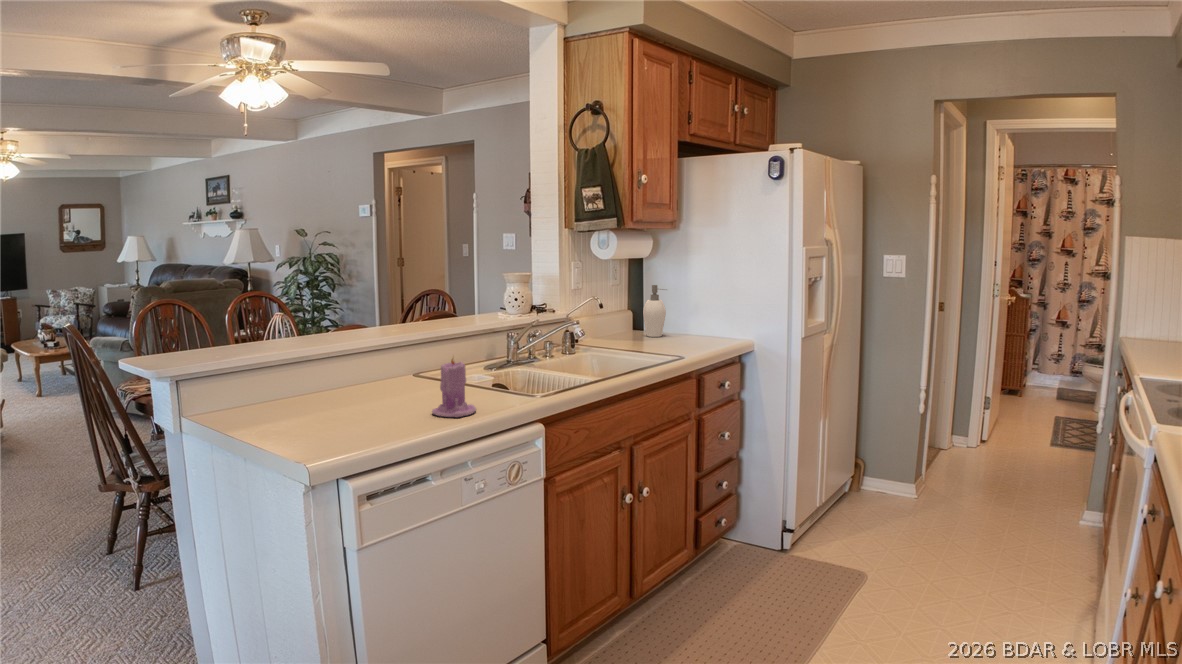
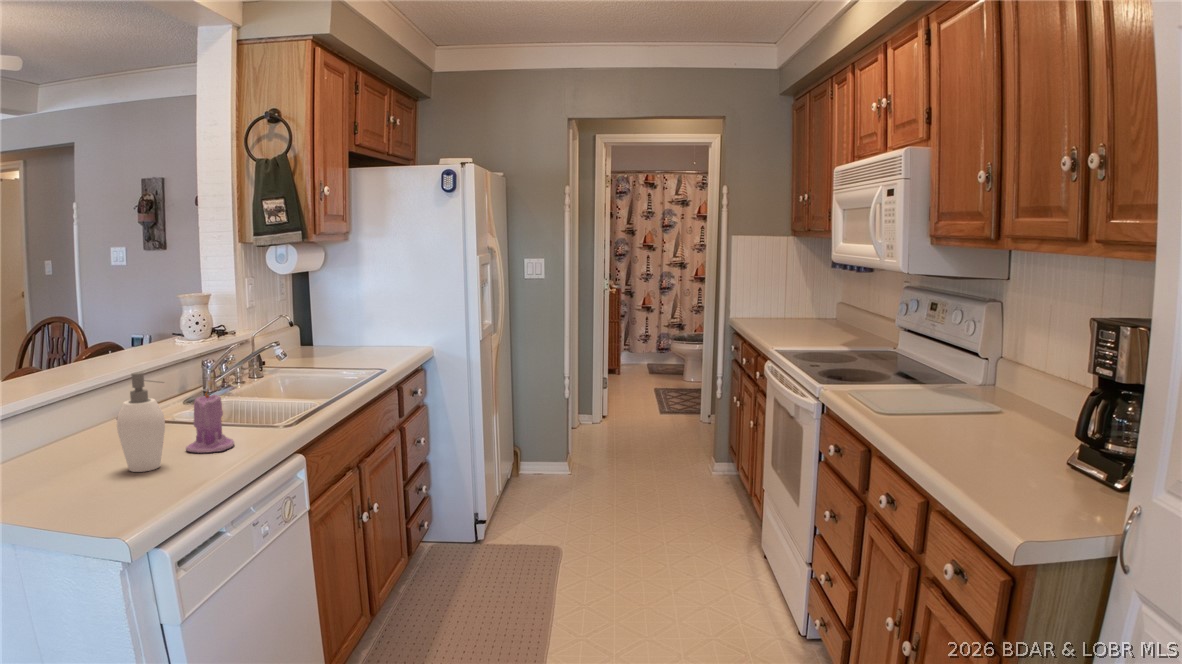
soap dispenser: present [643,285,666,337] -> present [117,372,165,472]

